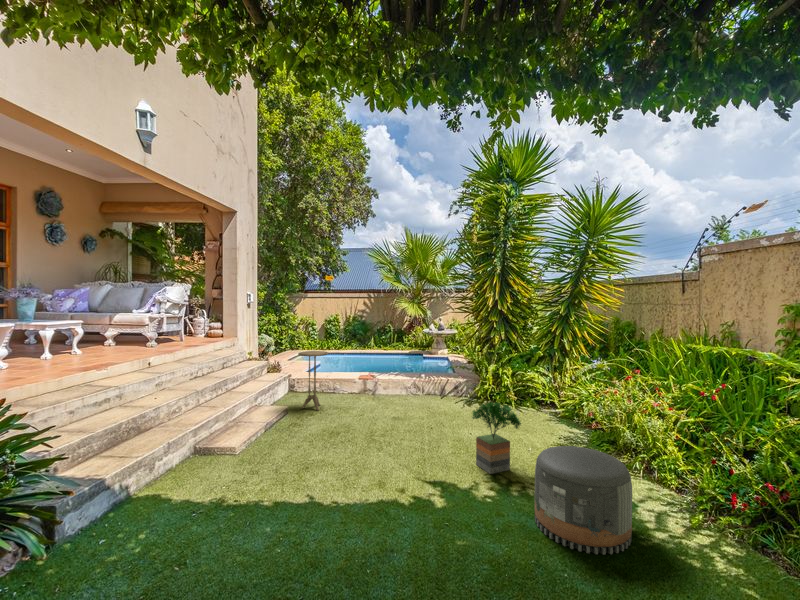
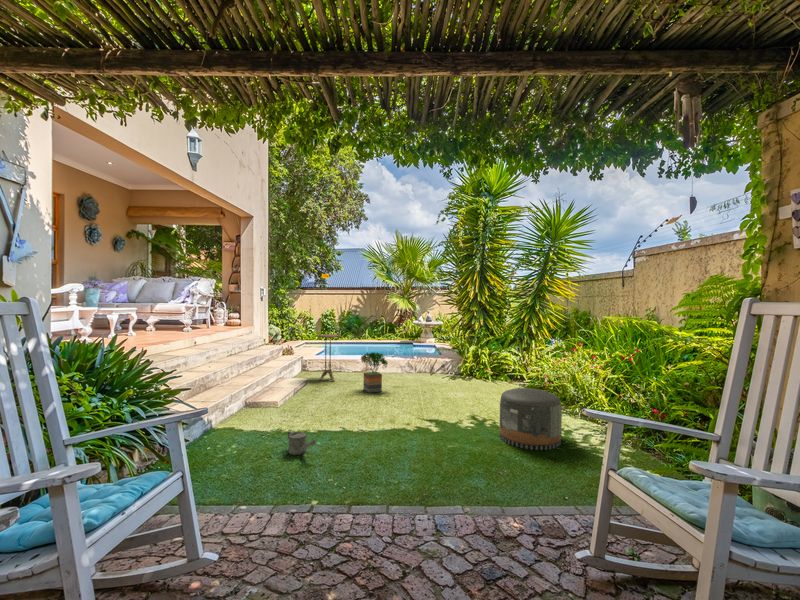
potted tree: present [472,402,521,474] -> present [361,353,388,393]
watering can: none [211,518,247,563] -> present [288,431,316,455]

